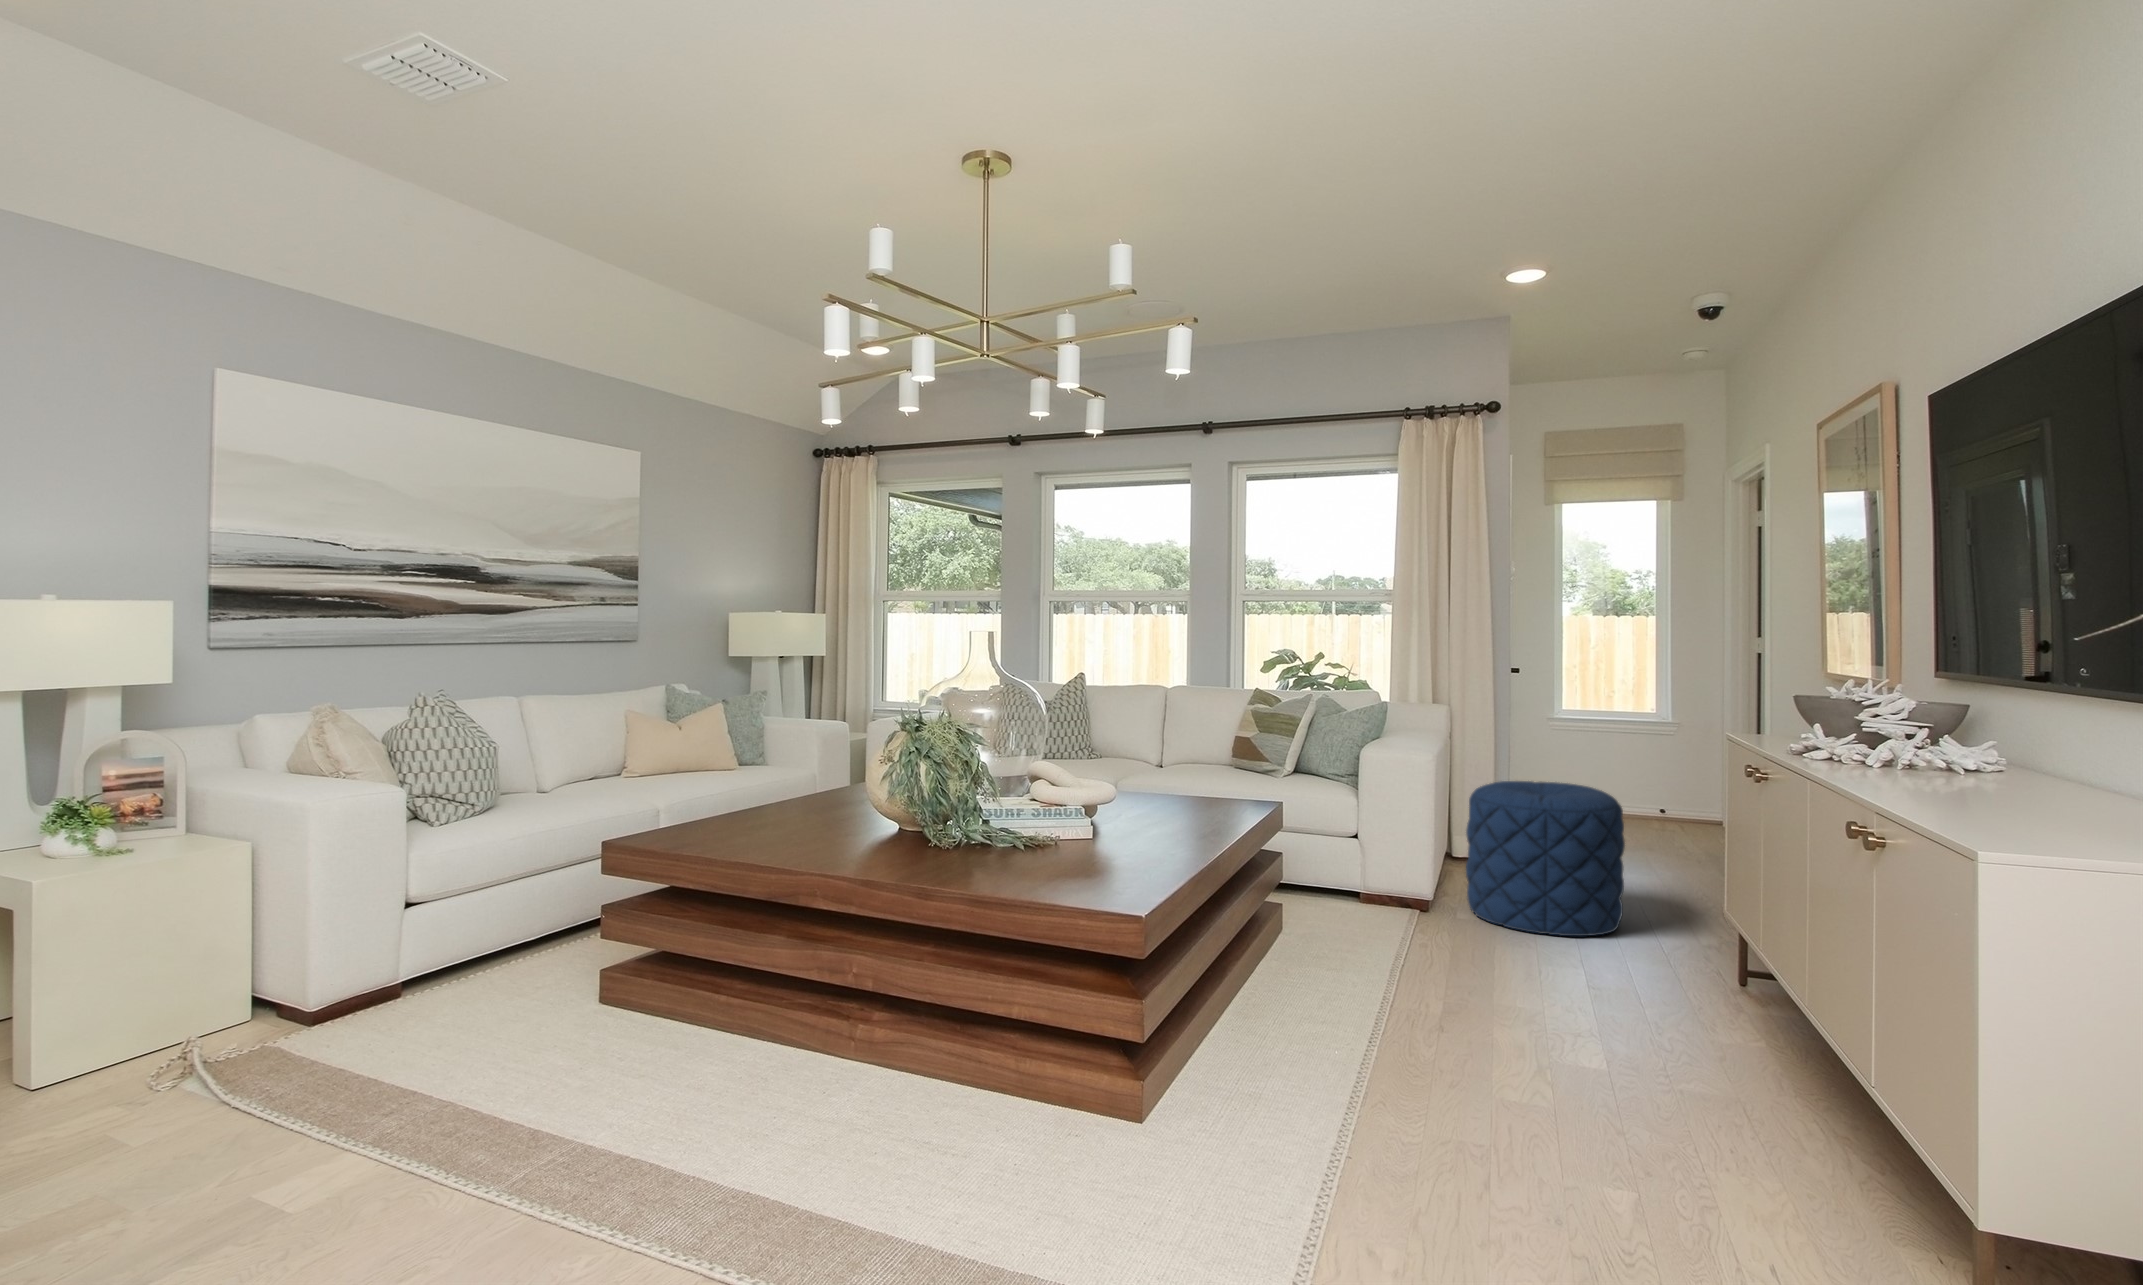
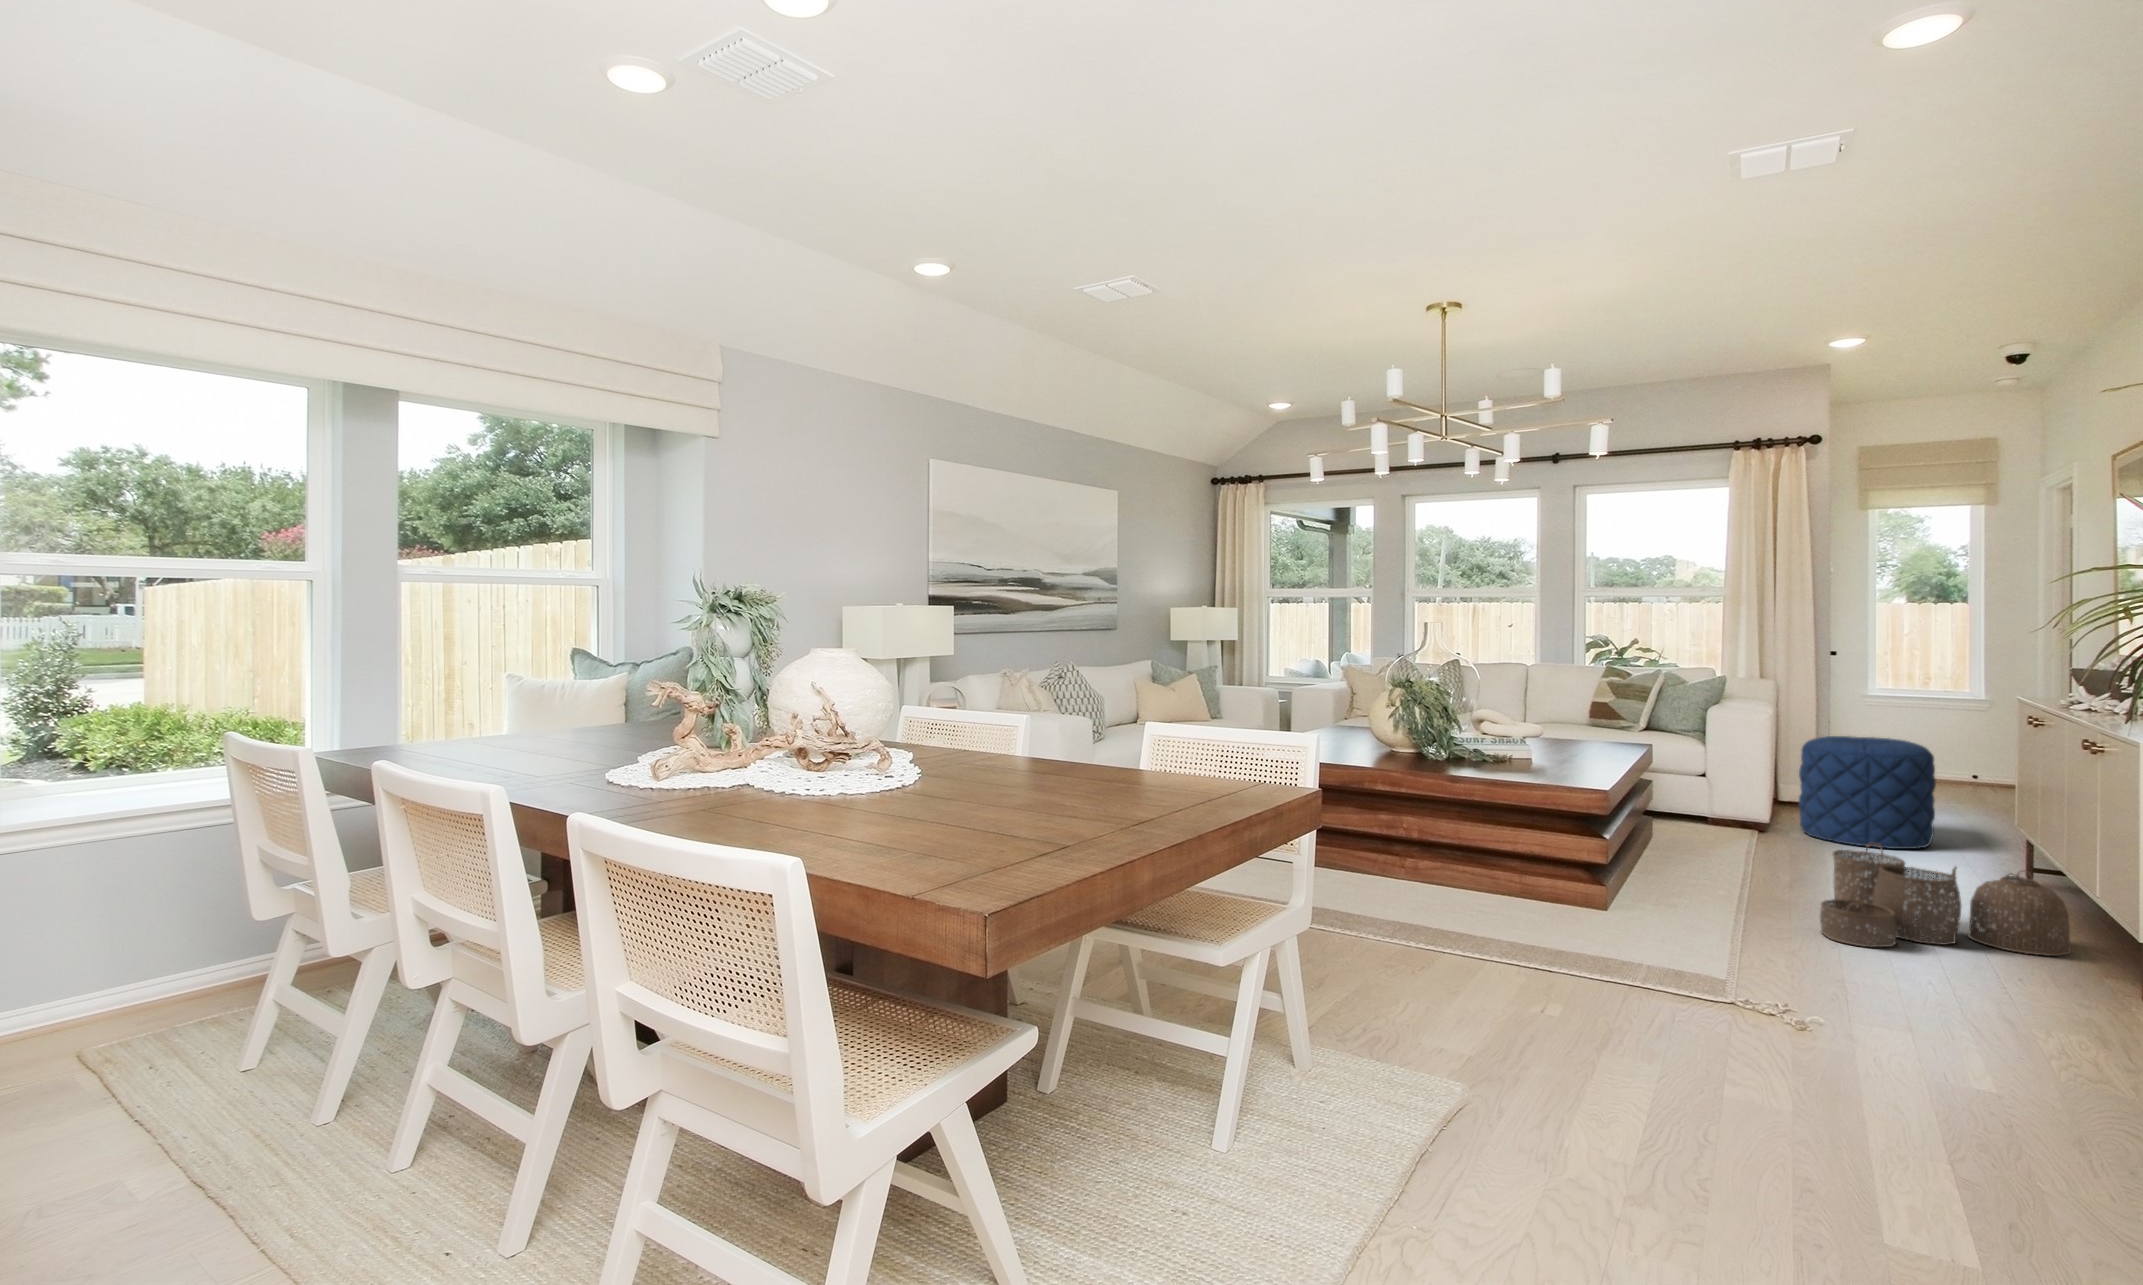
woven basket: none [1463,971,1826,1183] -> present [1820,843,2071,956]

